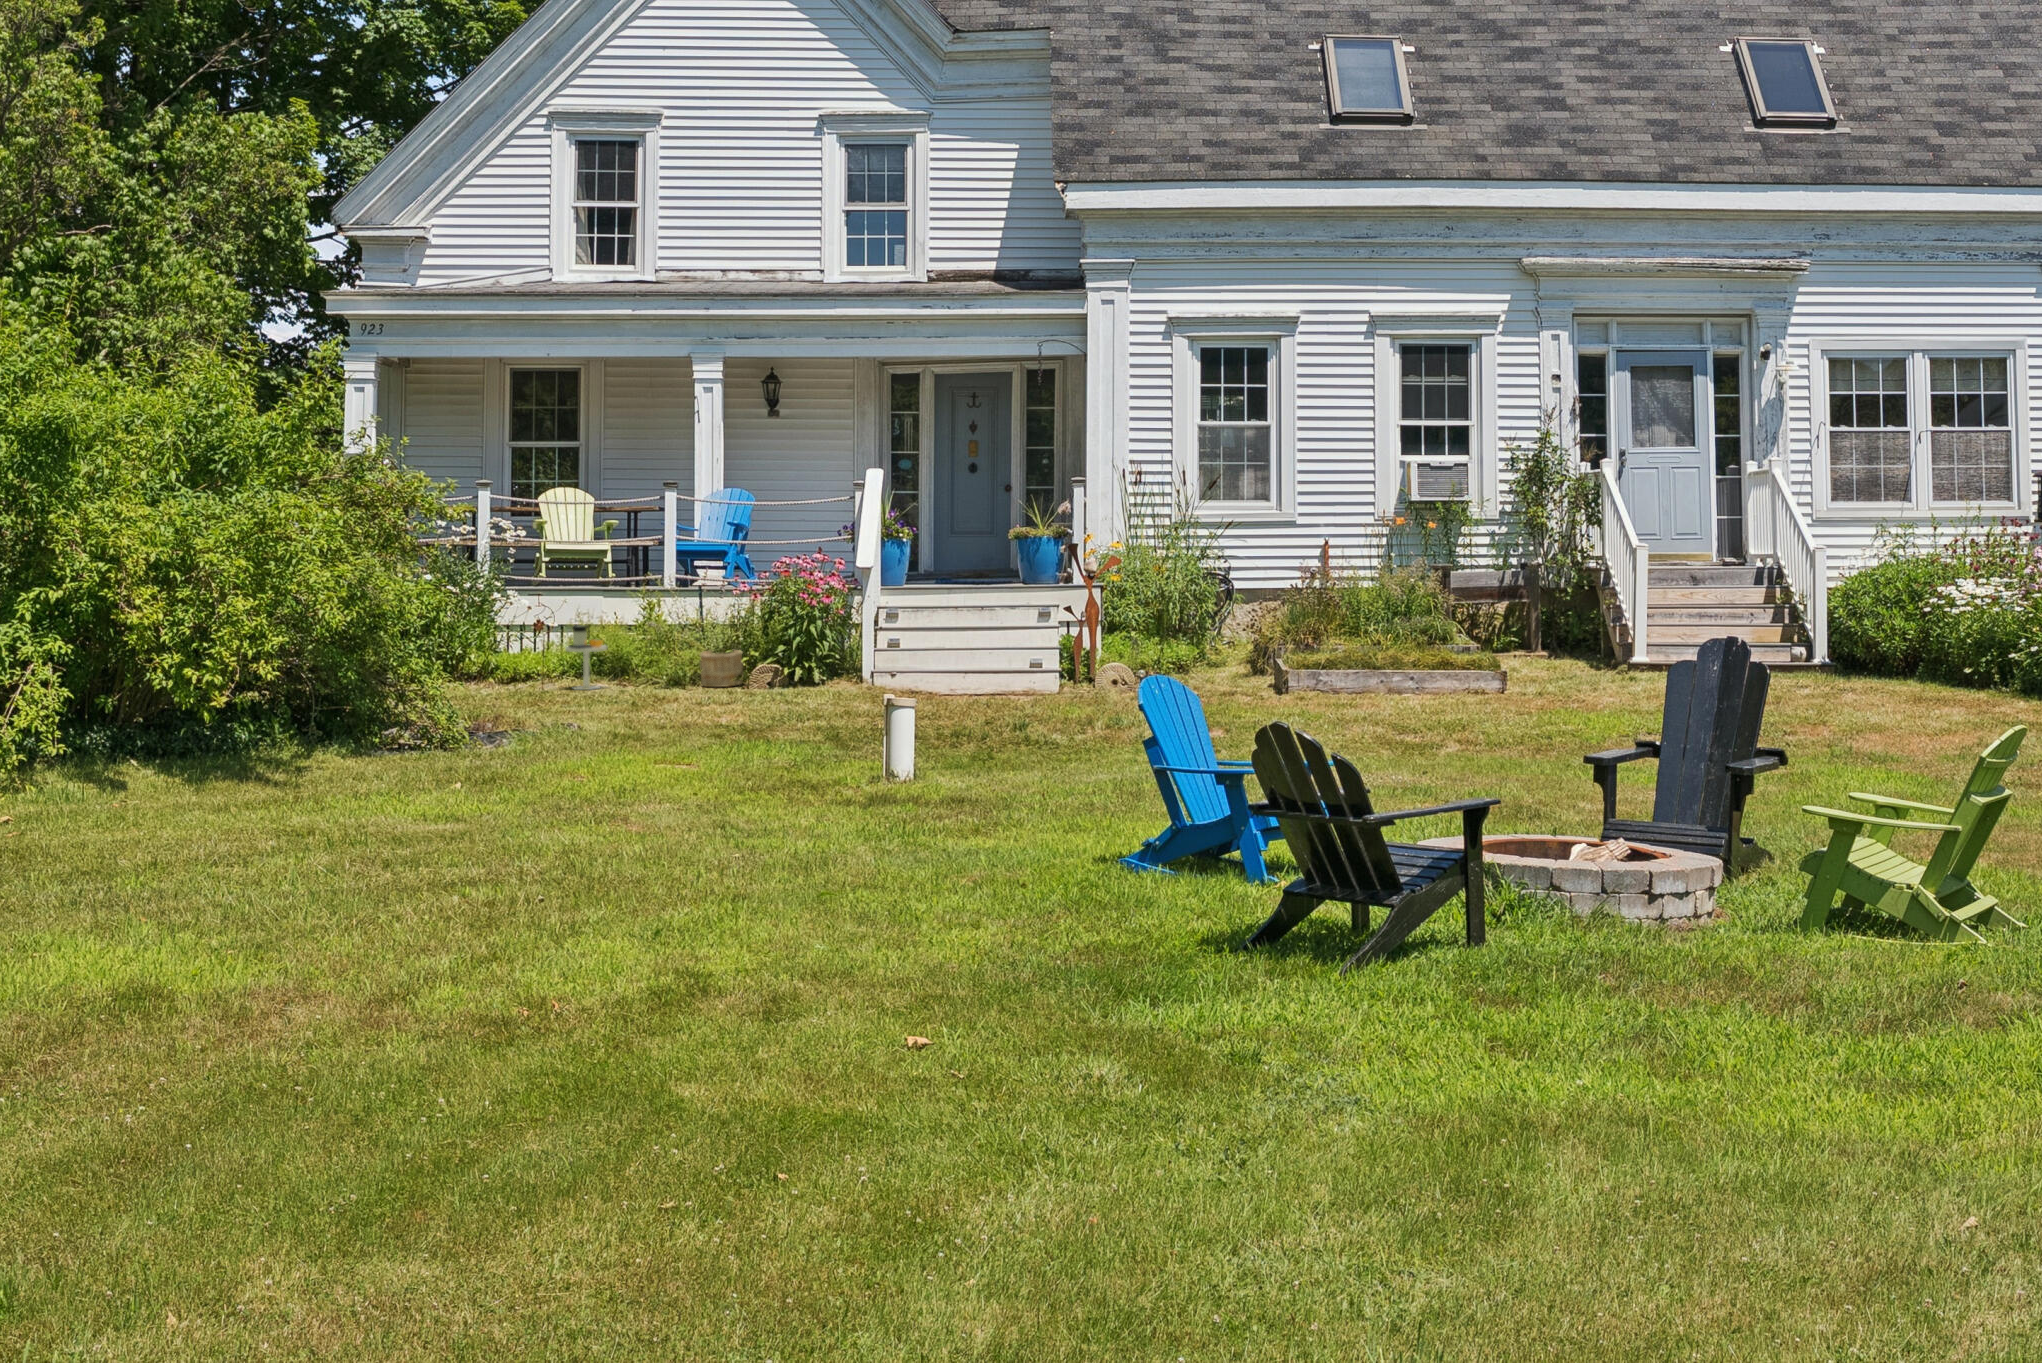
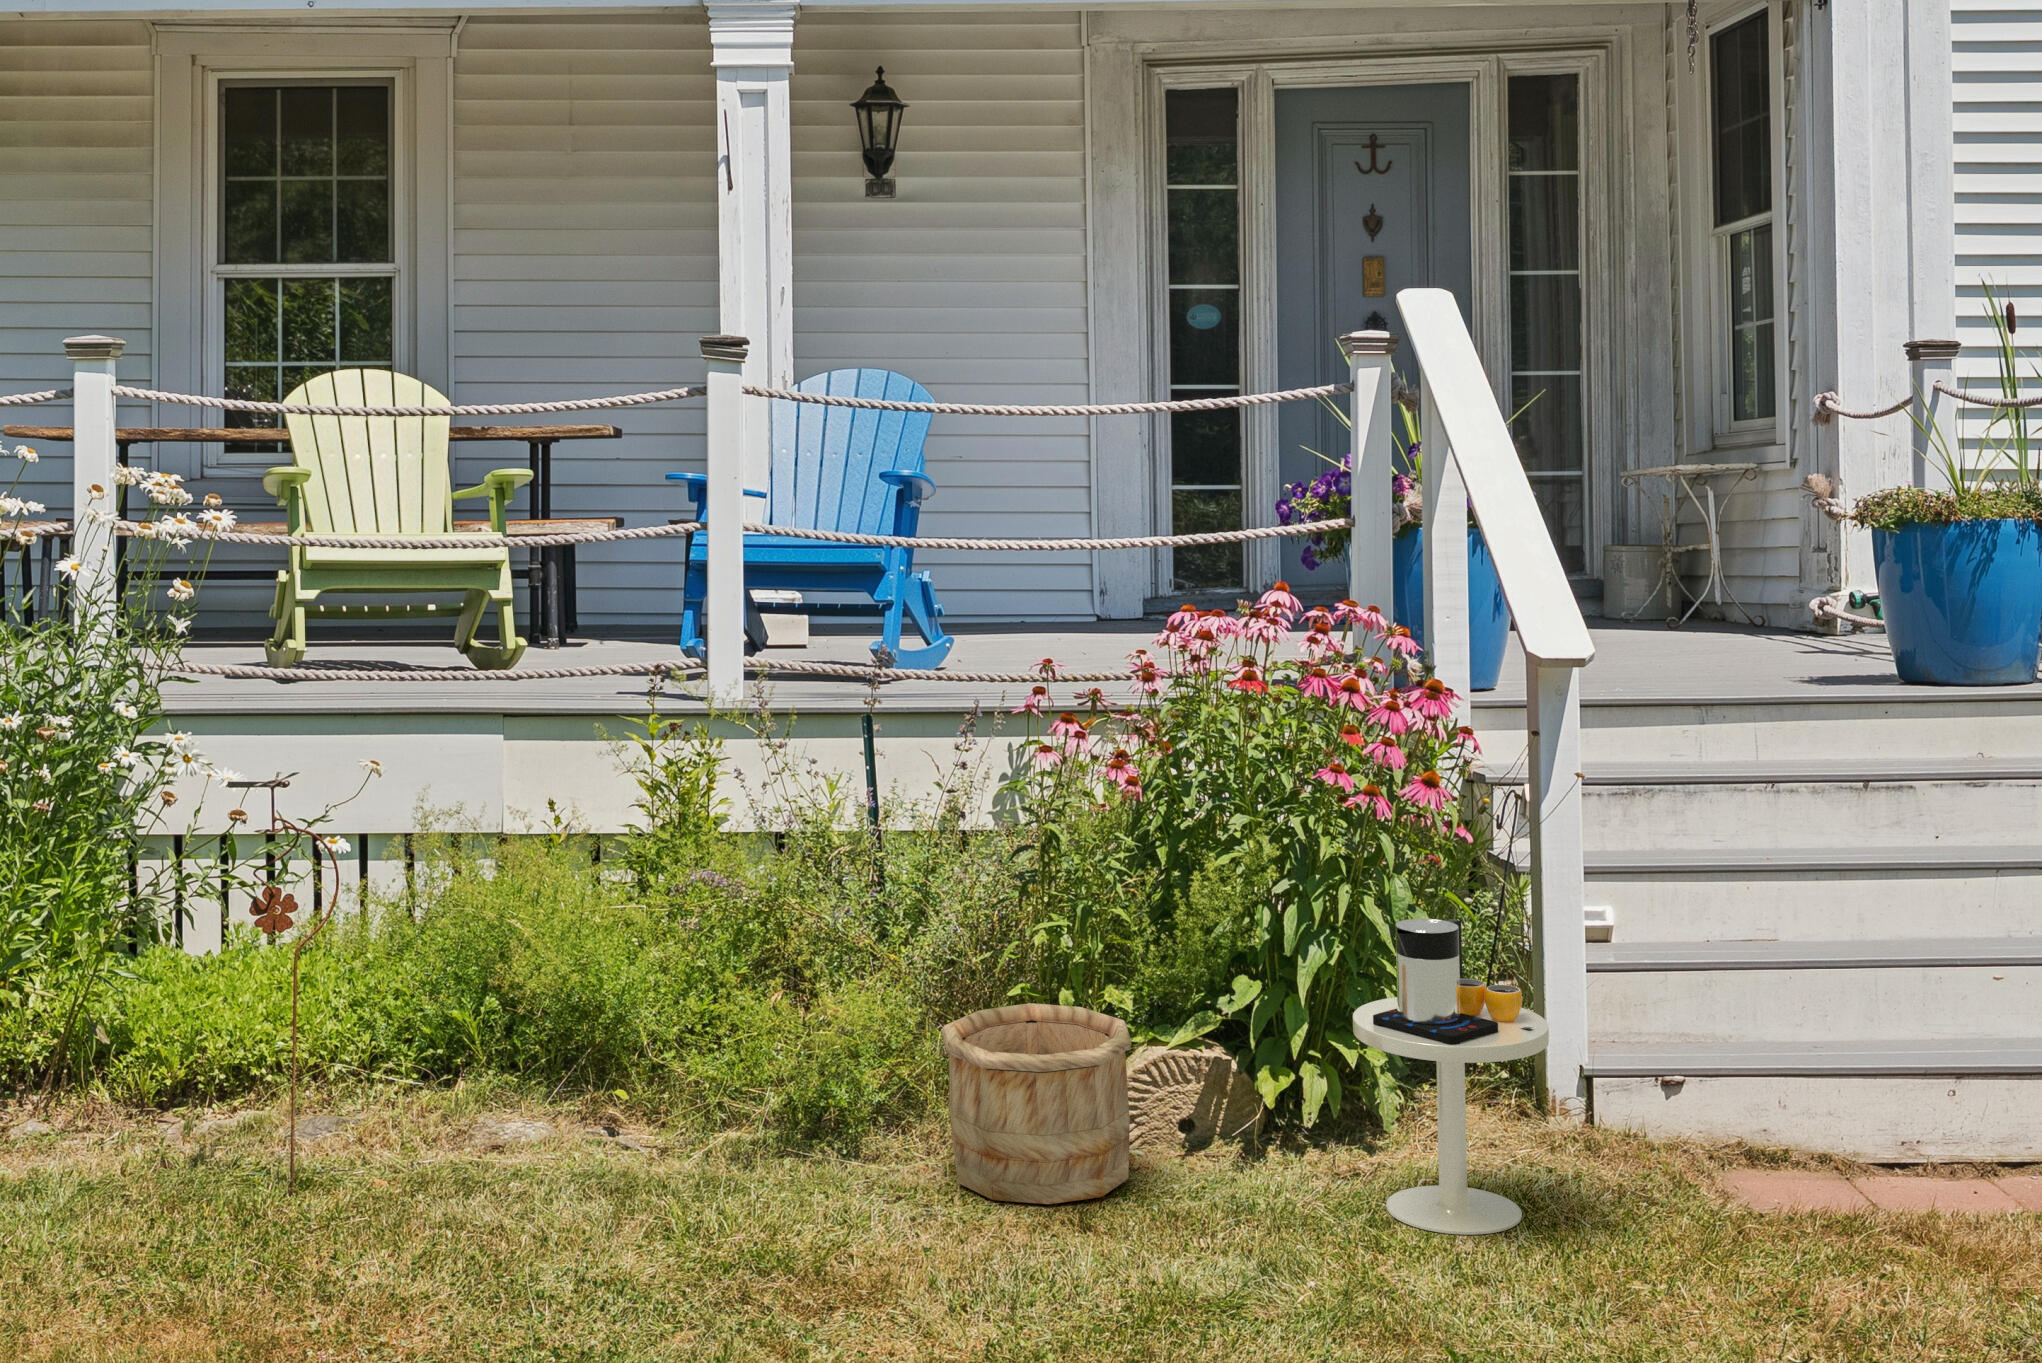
side table: present [565,625,608,690] -> present [1353,919,1549,1235]

